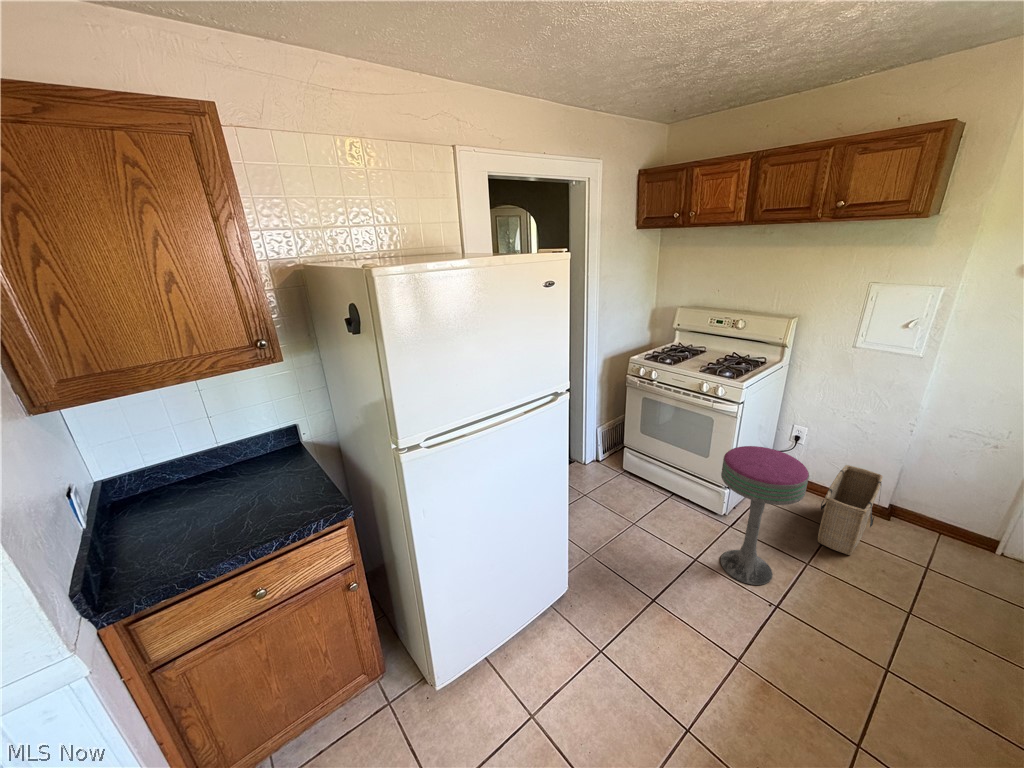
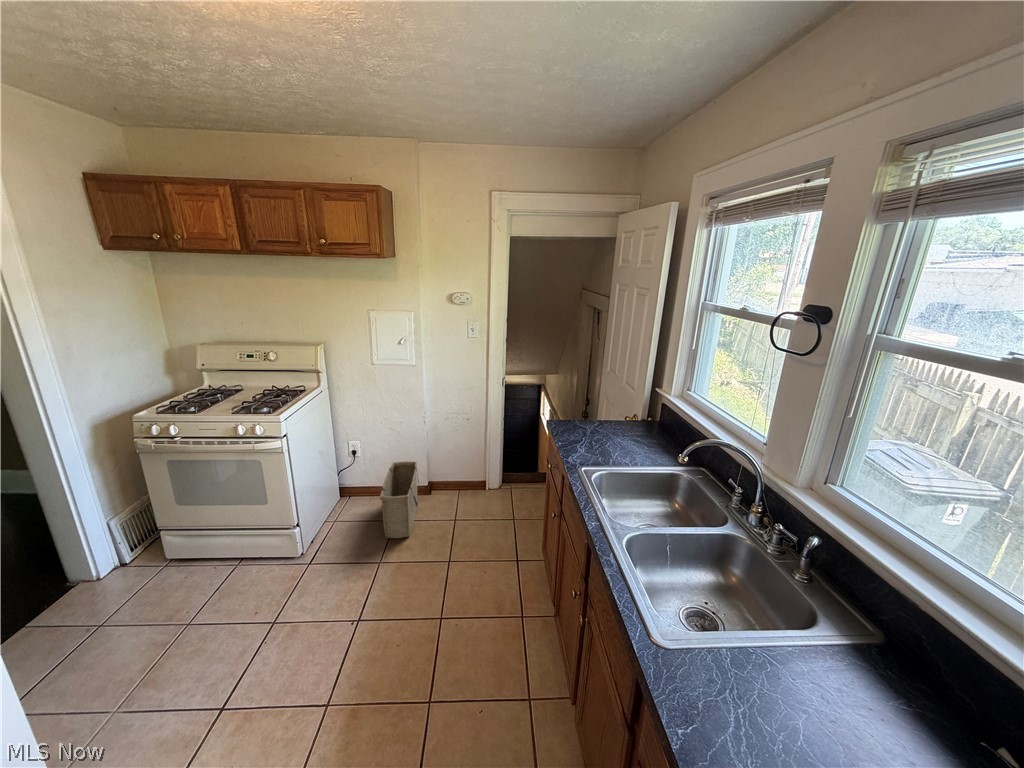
bar stool: present [721,446,809,585] -> none [272,472,355,616]

